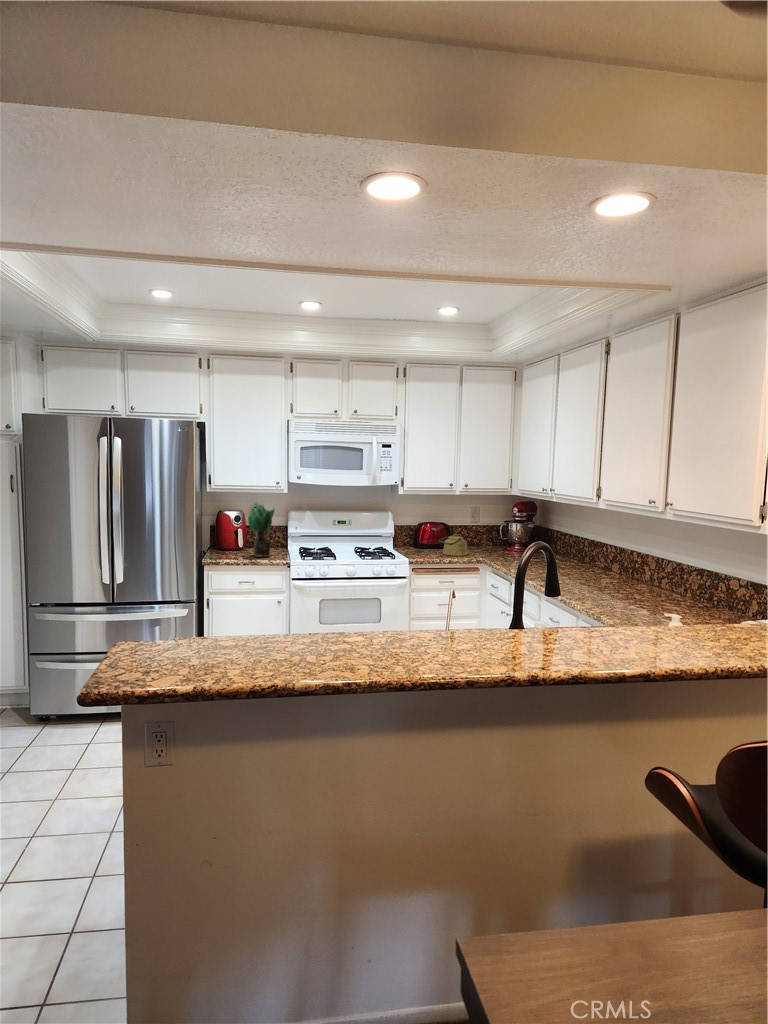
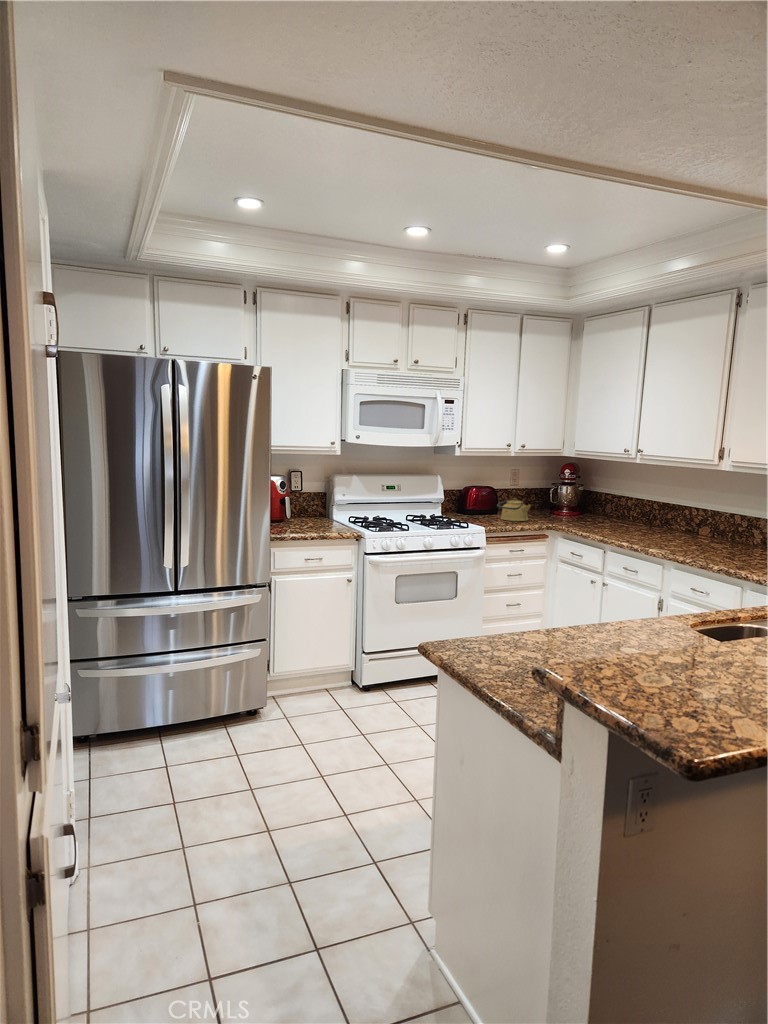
potted plant: present [243,503,275,557] -> none [300,467,337,529]

